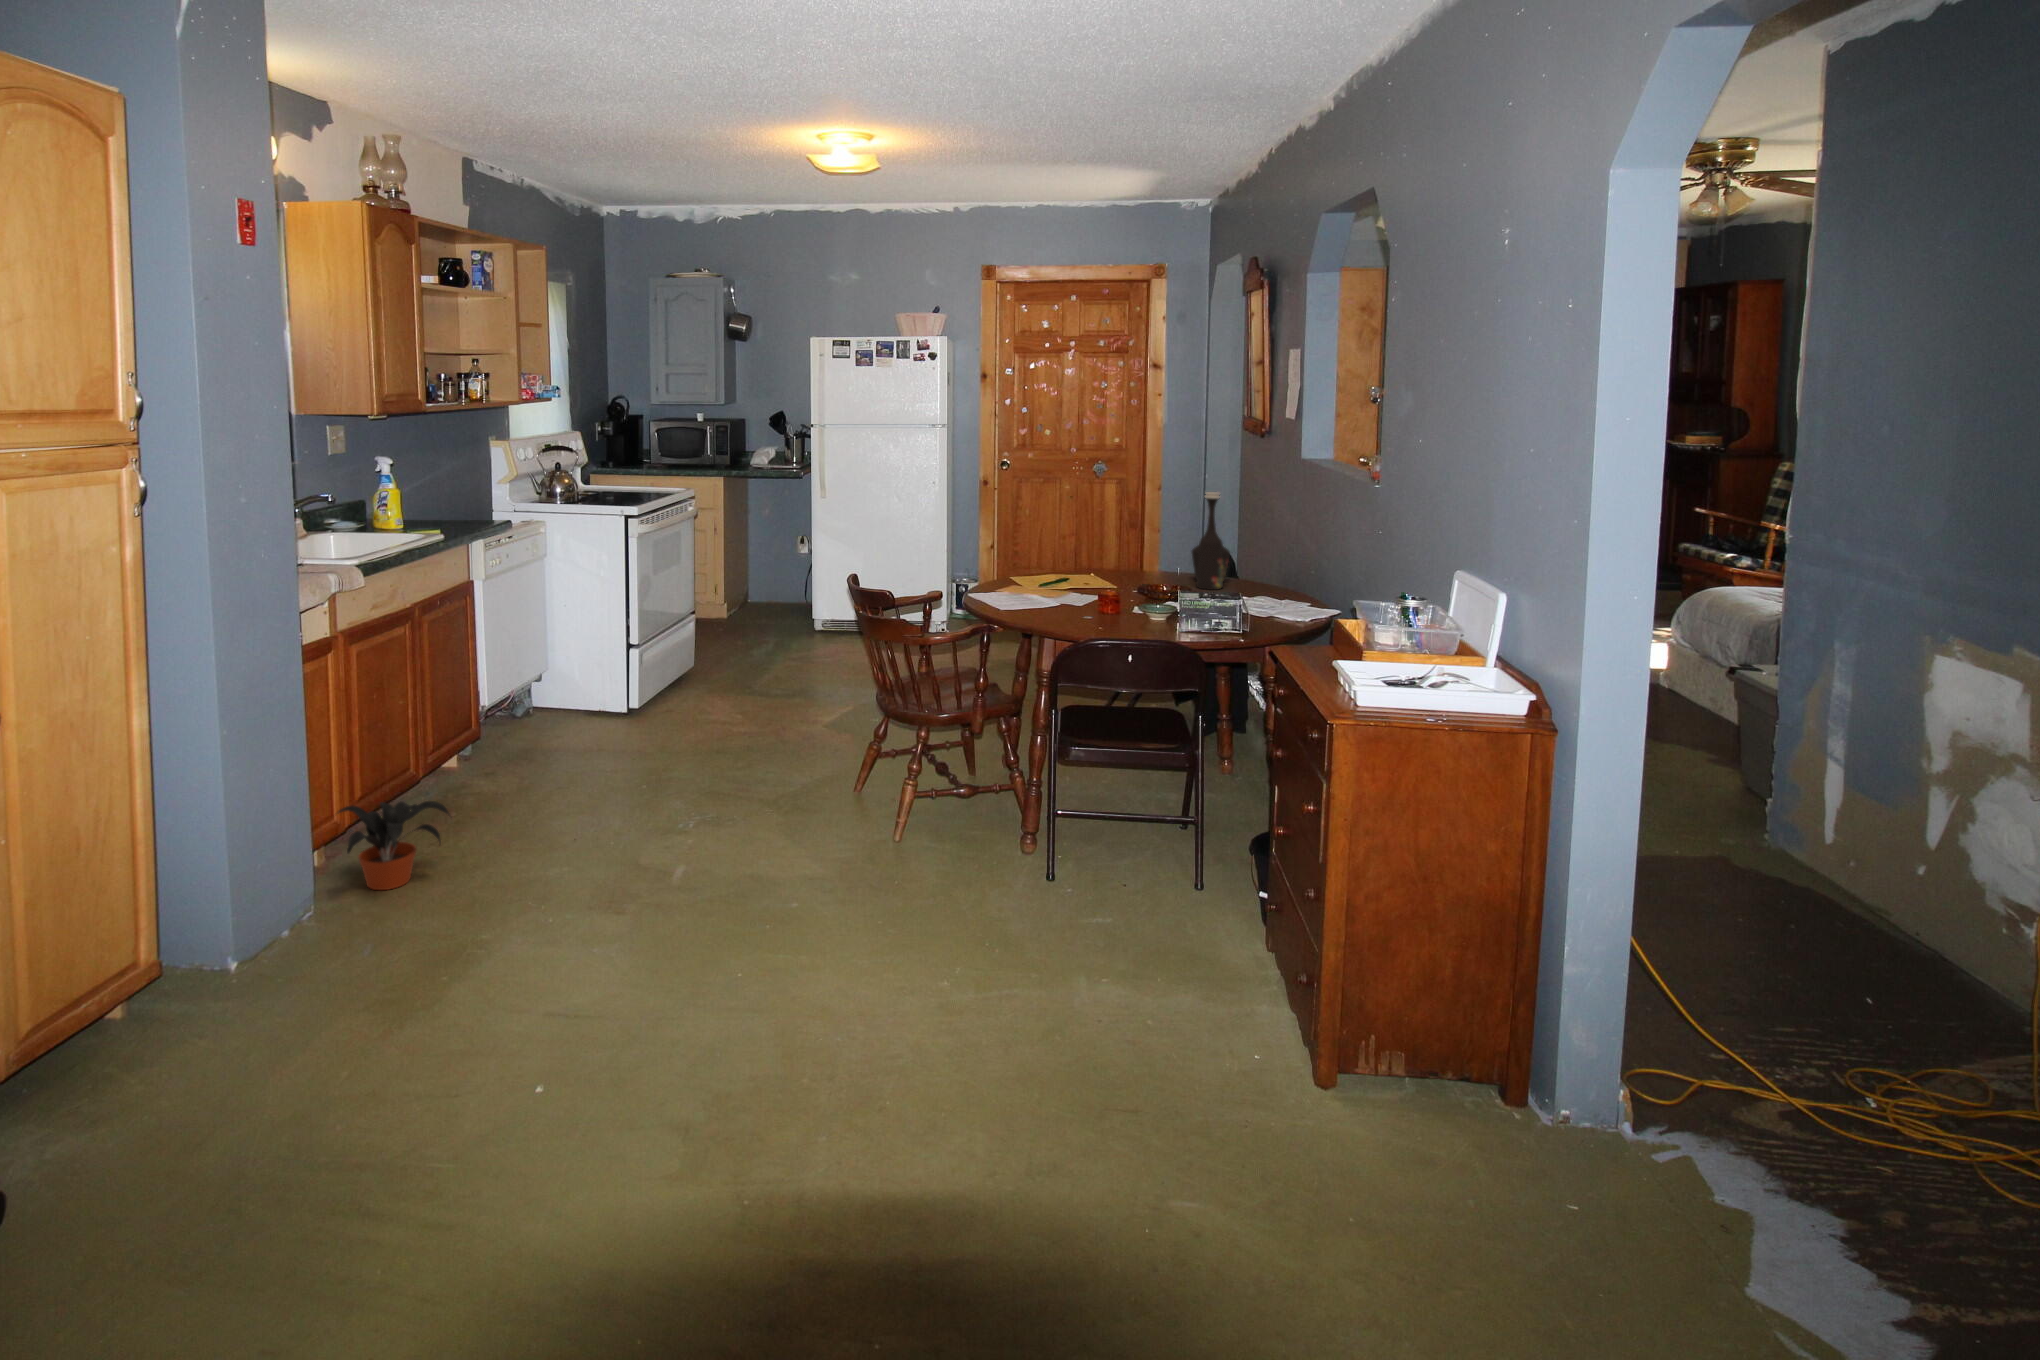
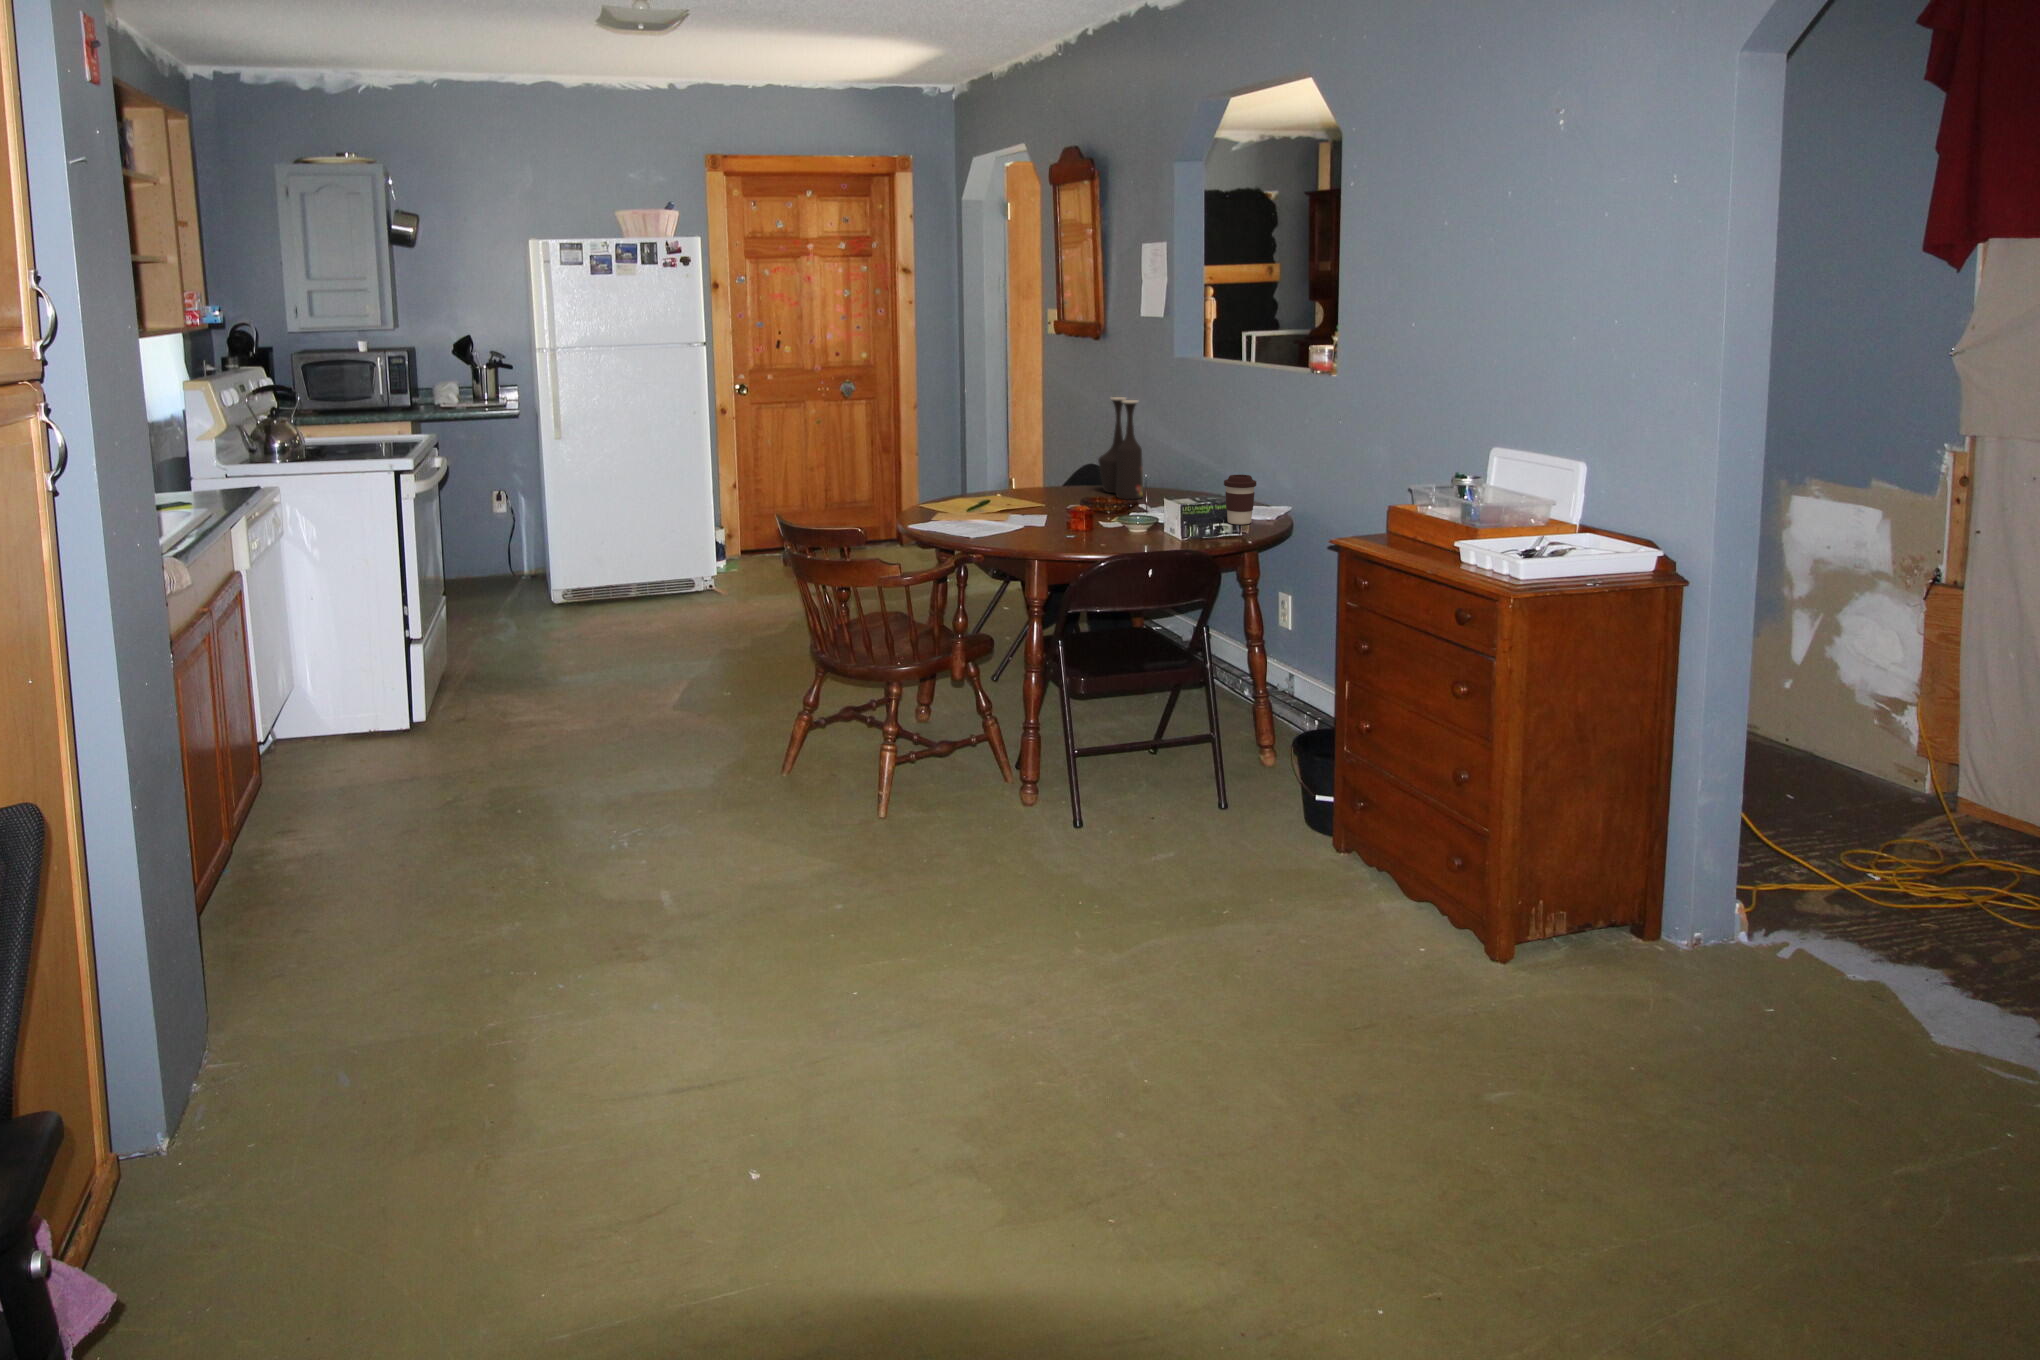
coffee cup: none [1246,573,1278,622] -> present [1224,475,1256,525]
potted plant: present [338,801,449,890] -> none [185,889,365,1031]

